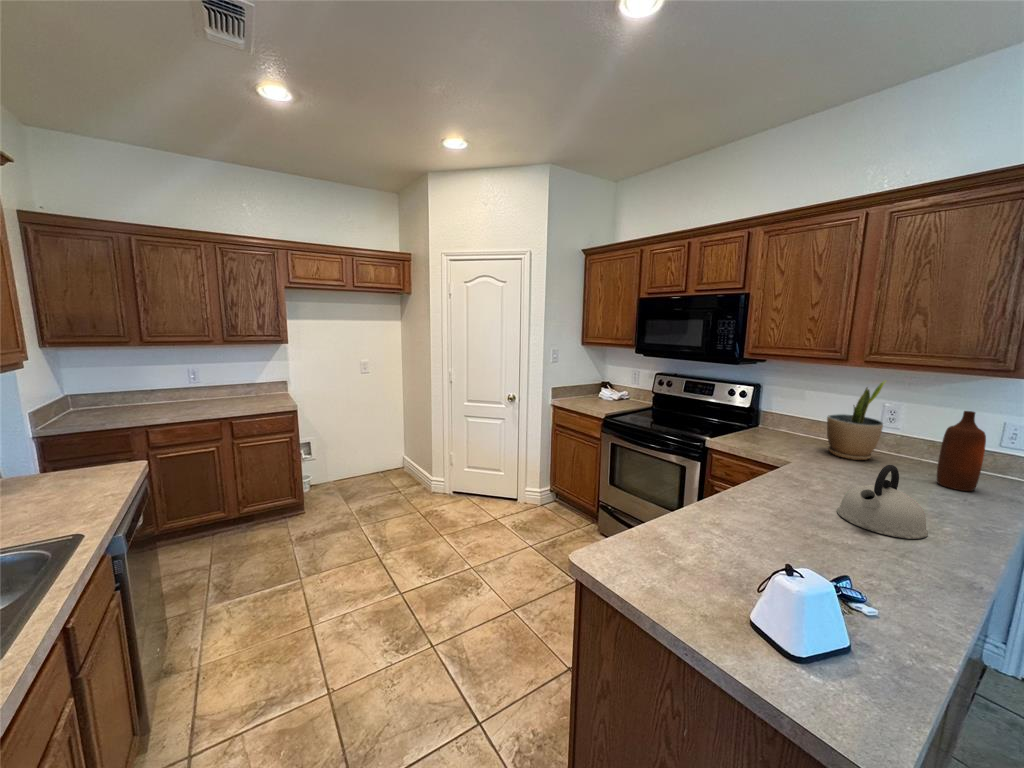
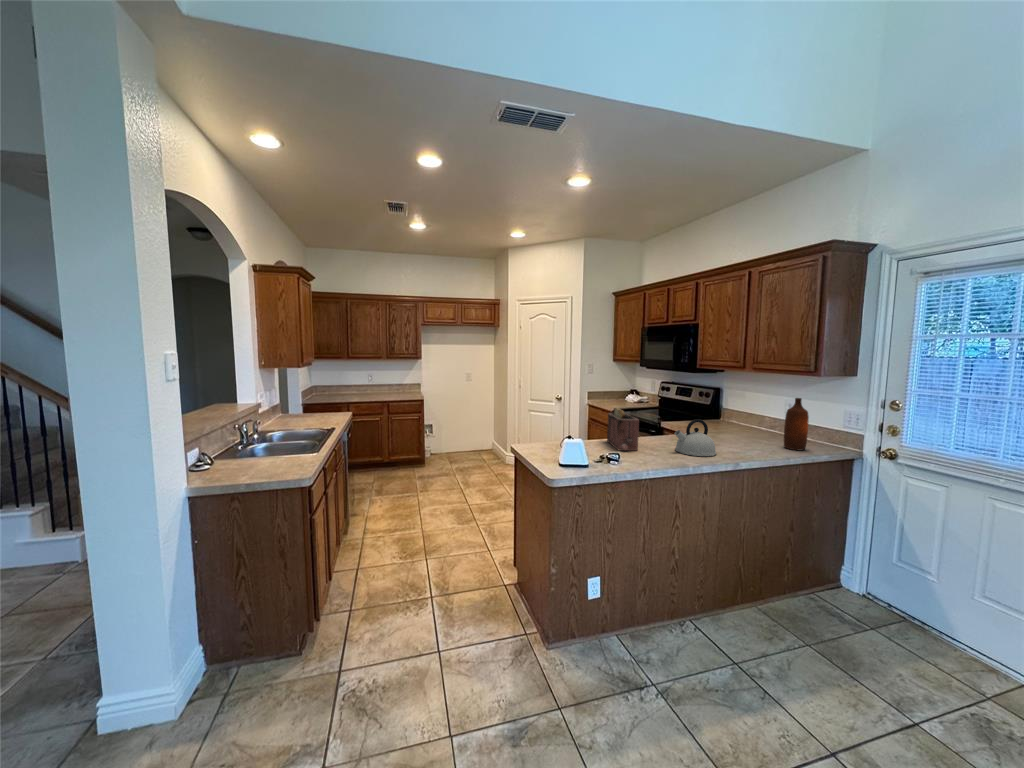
potted plant: present [827,381,886,460] -> none [742,381,777,437]
toaster: none [712,448,811,542] -> present [607,408,639,451]

